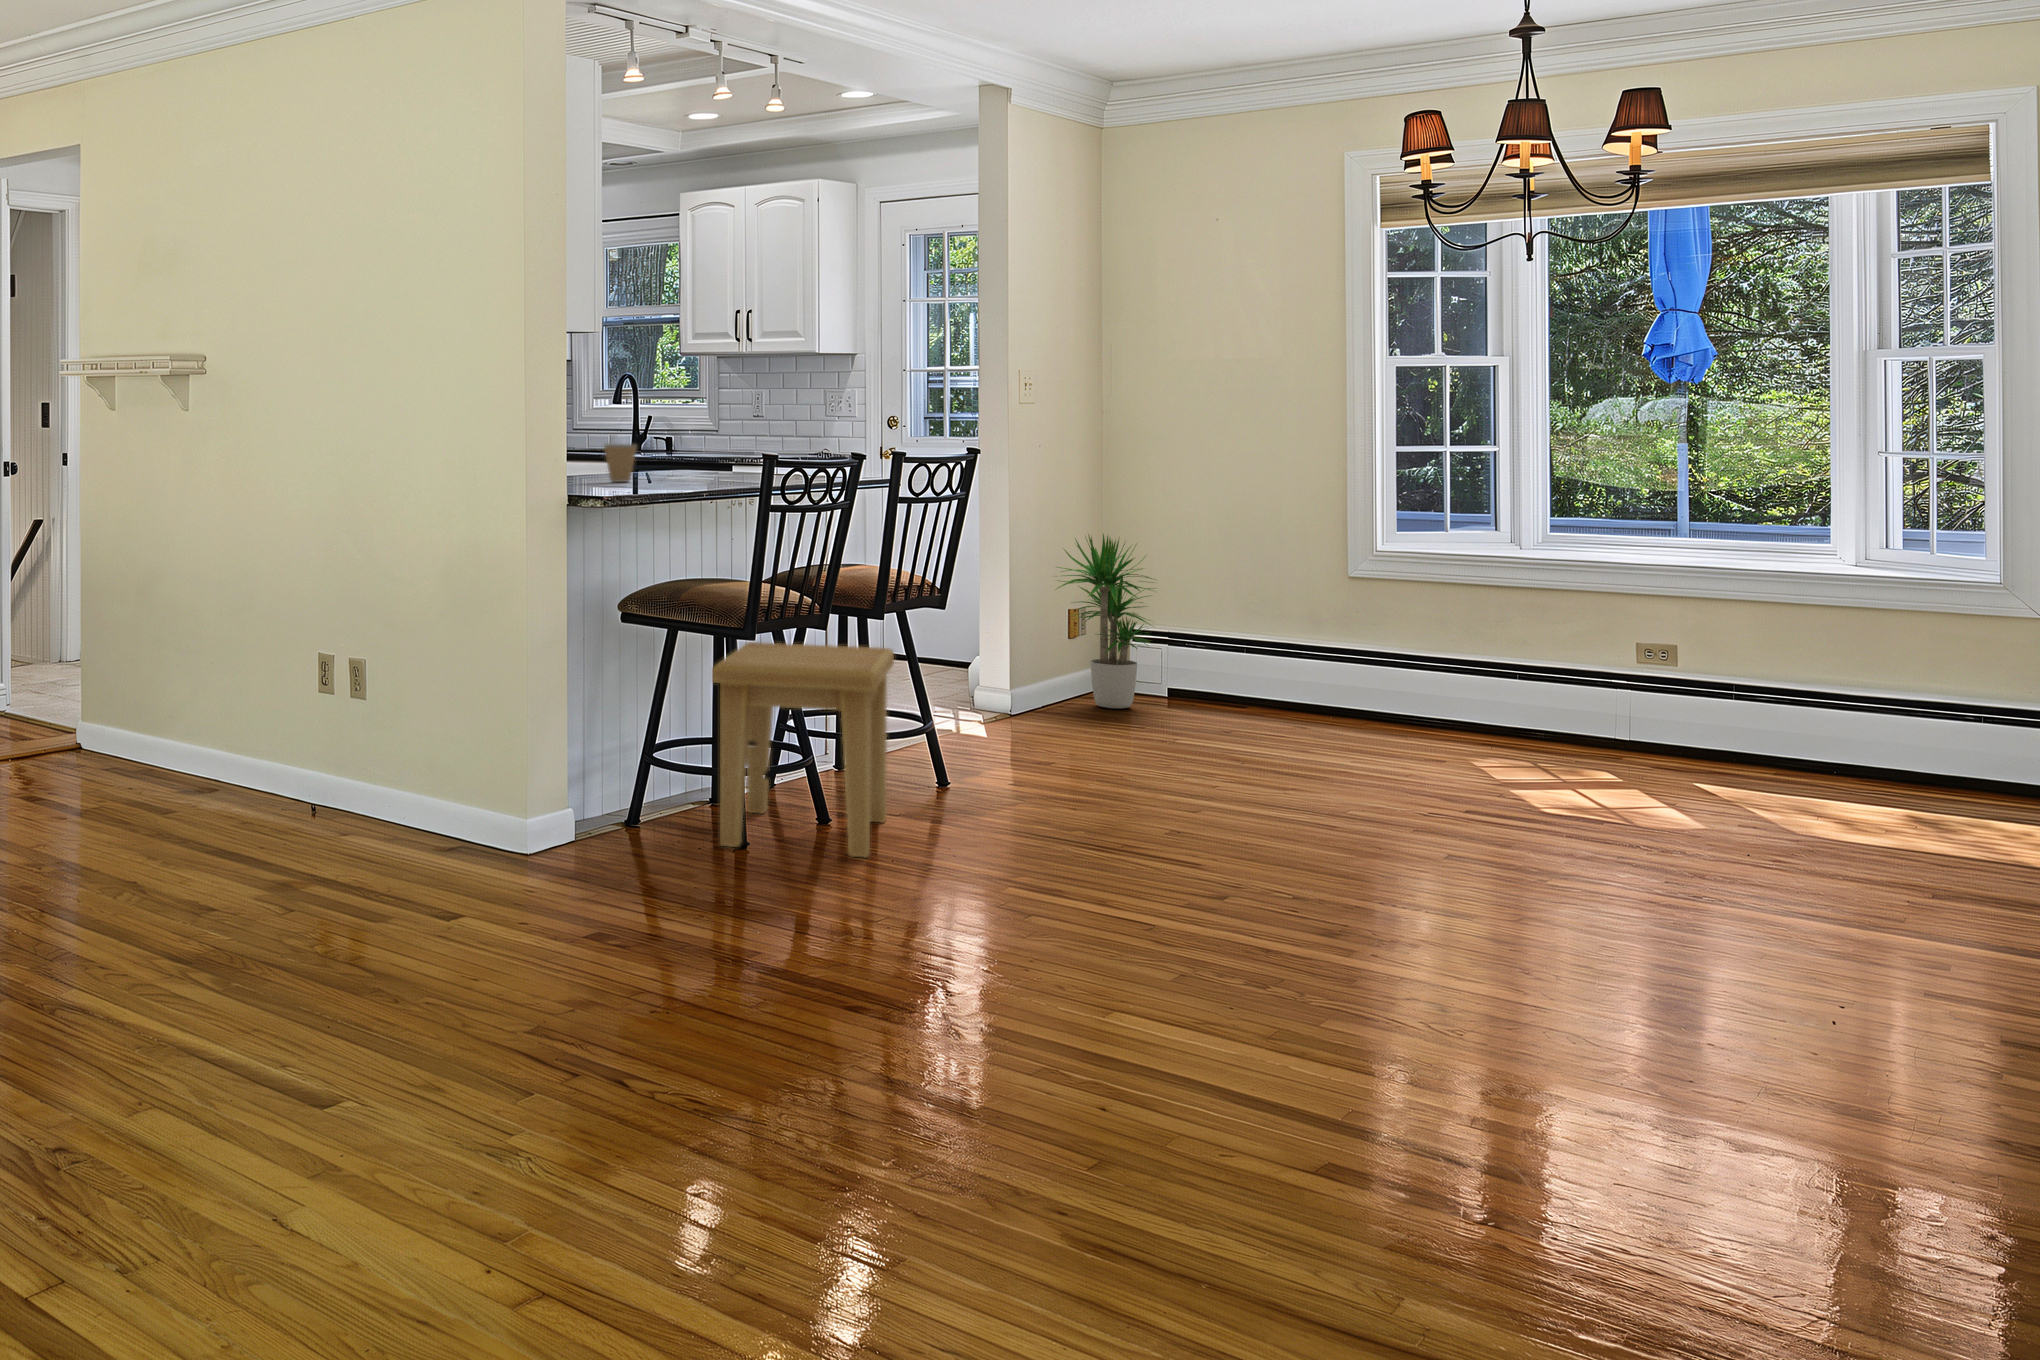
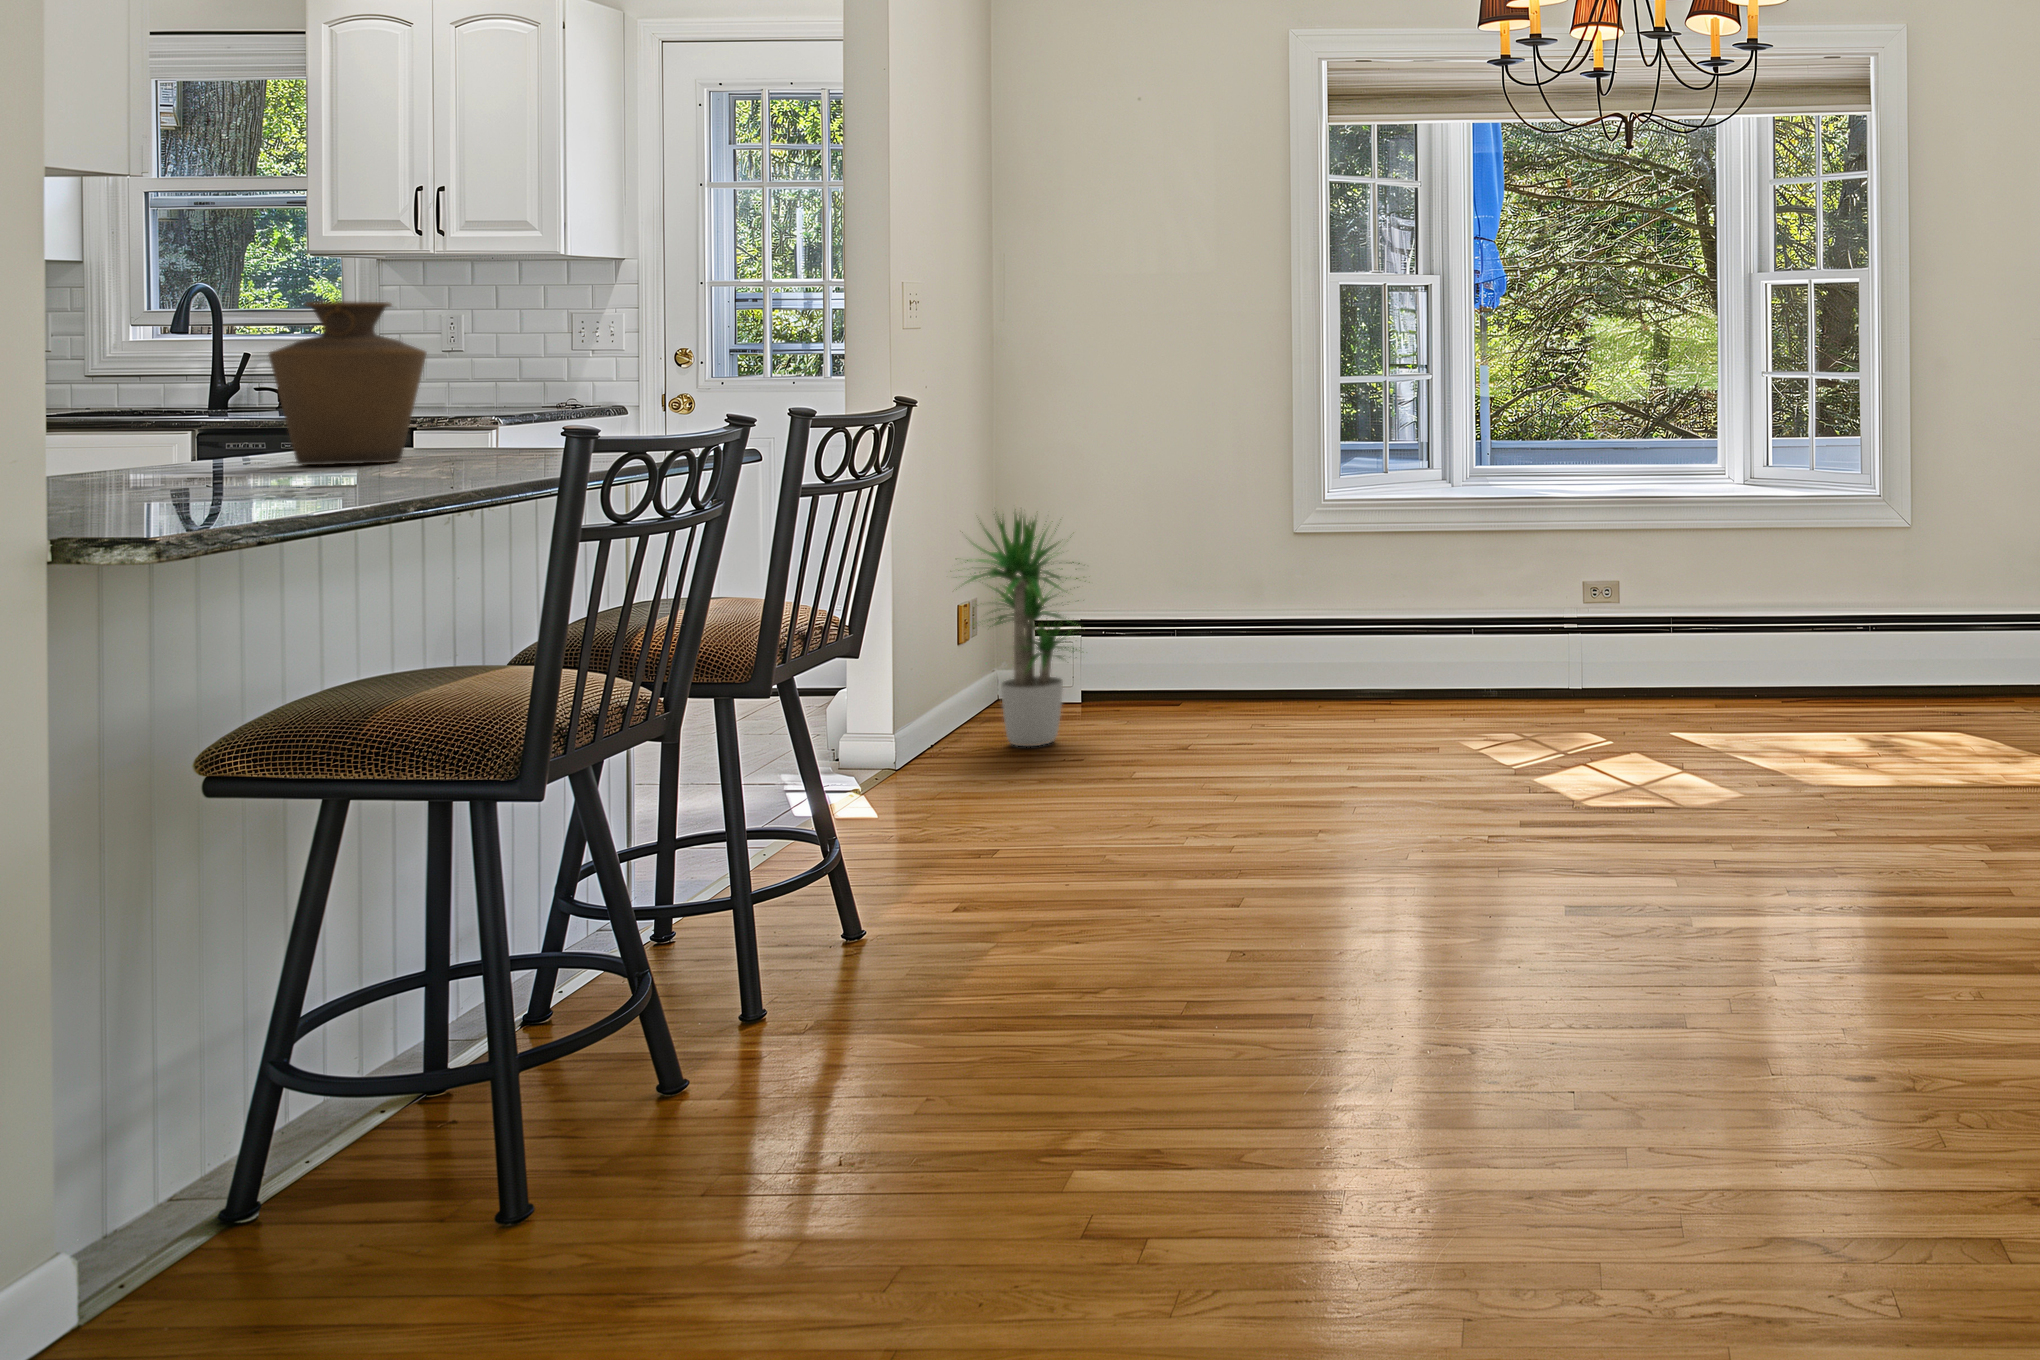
vase: none [651,389,723,477] -> present [268,301,426,465]
coffee cup: present [604,444,636,482] -> none [156,408,241,484]
side table: present [712,642,894,857] -> none [441,751,795,1223]

